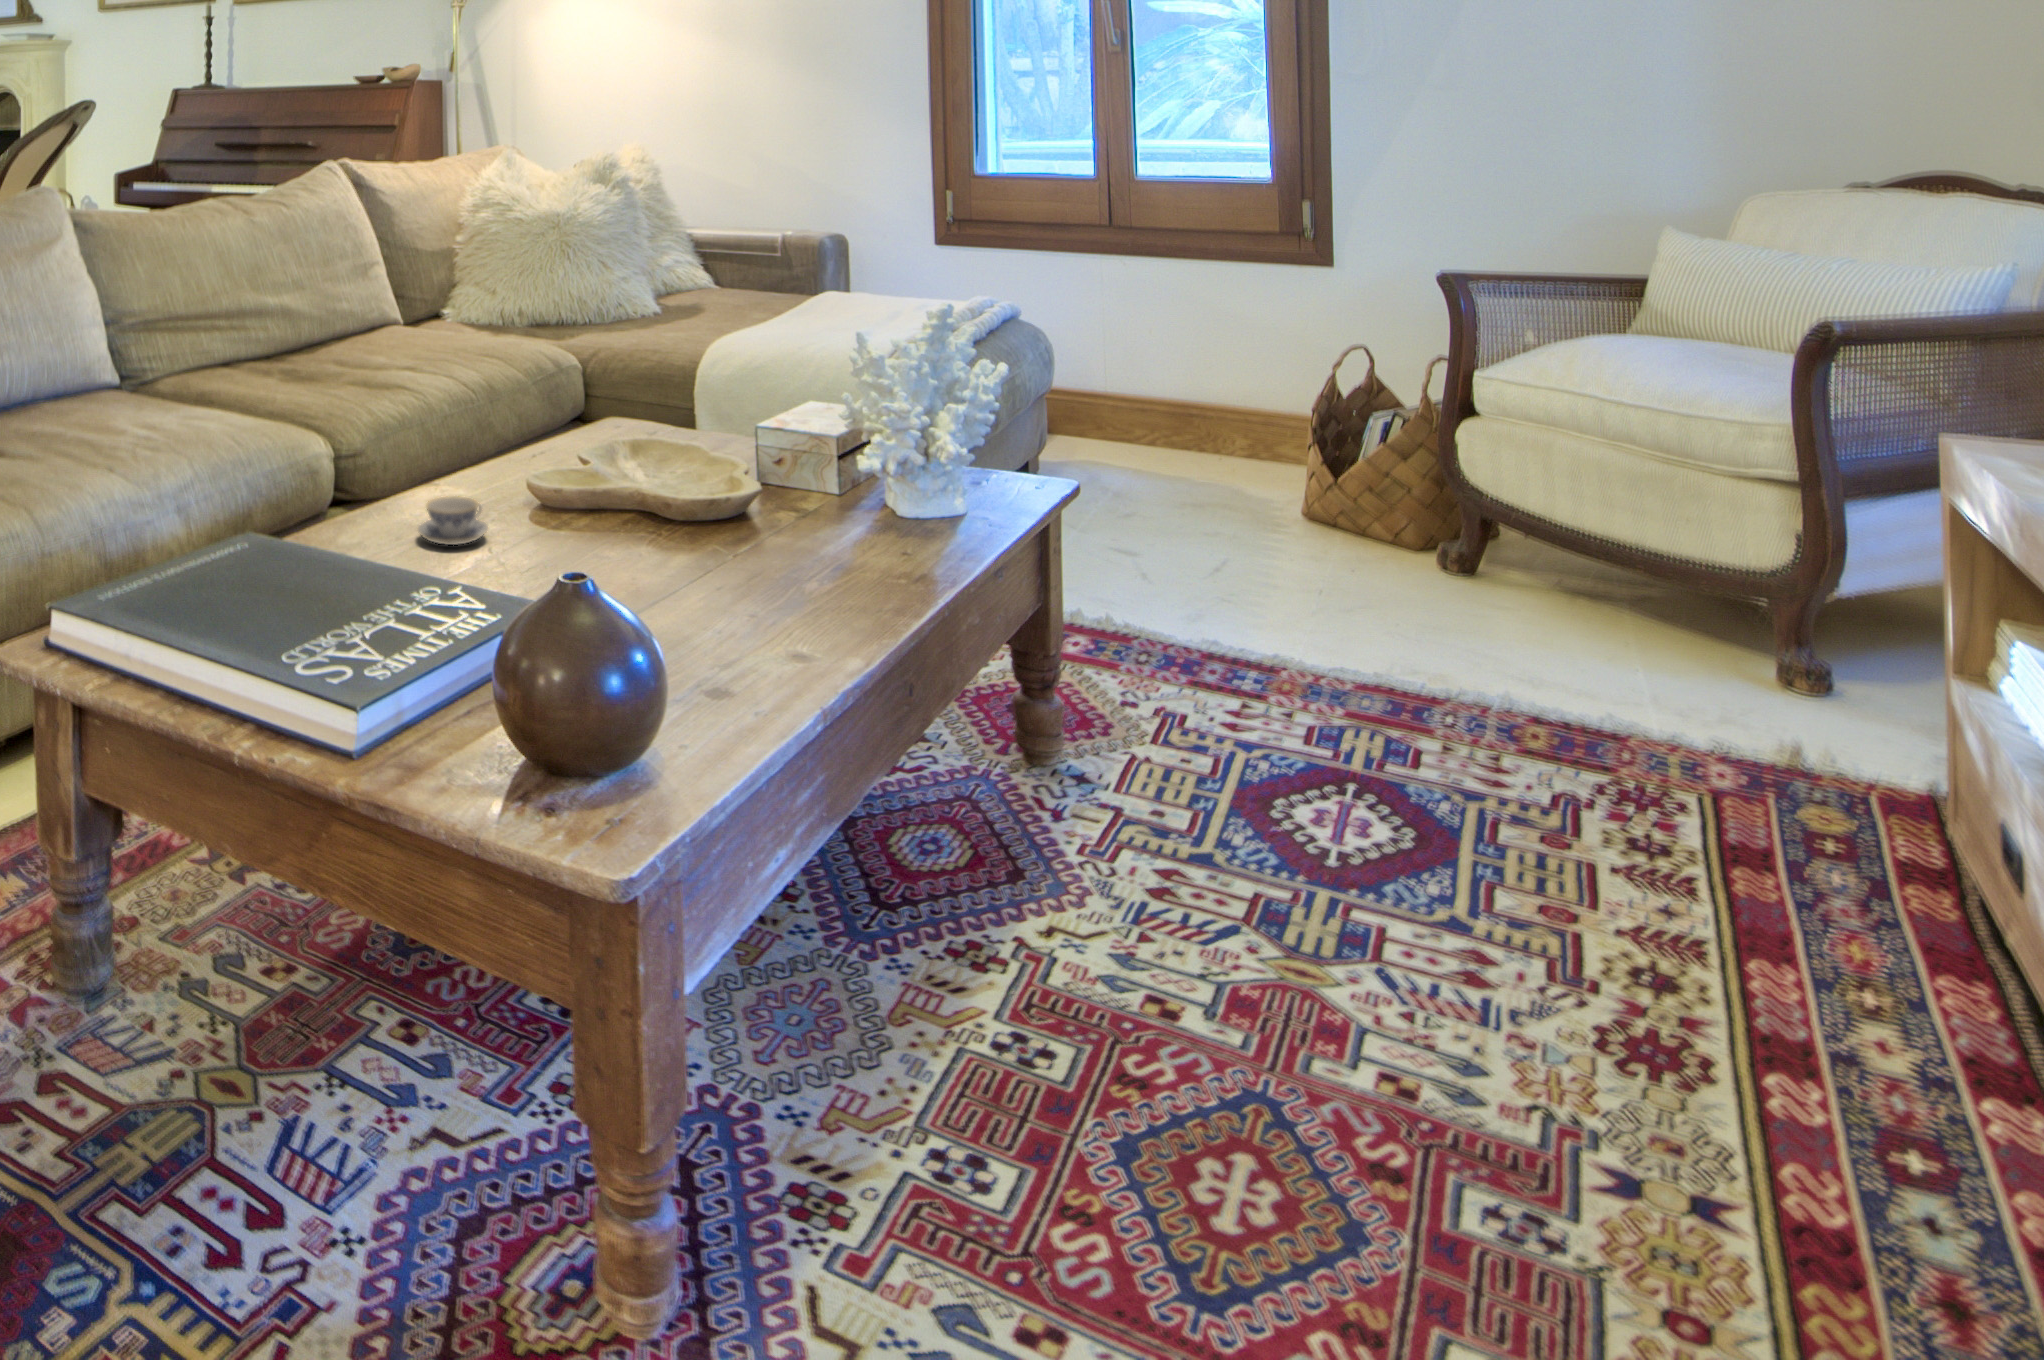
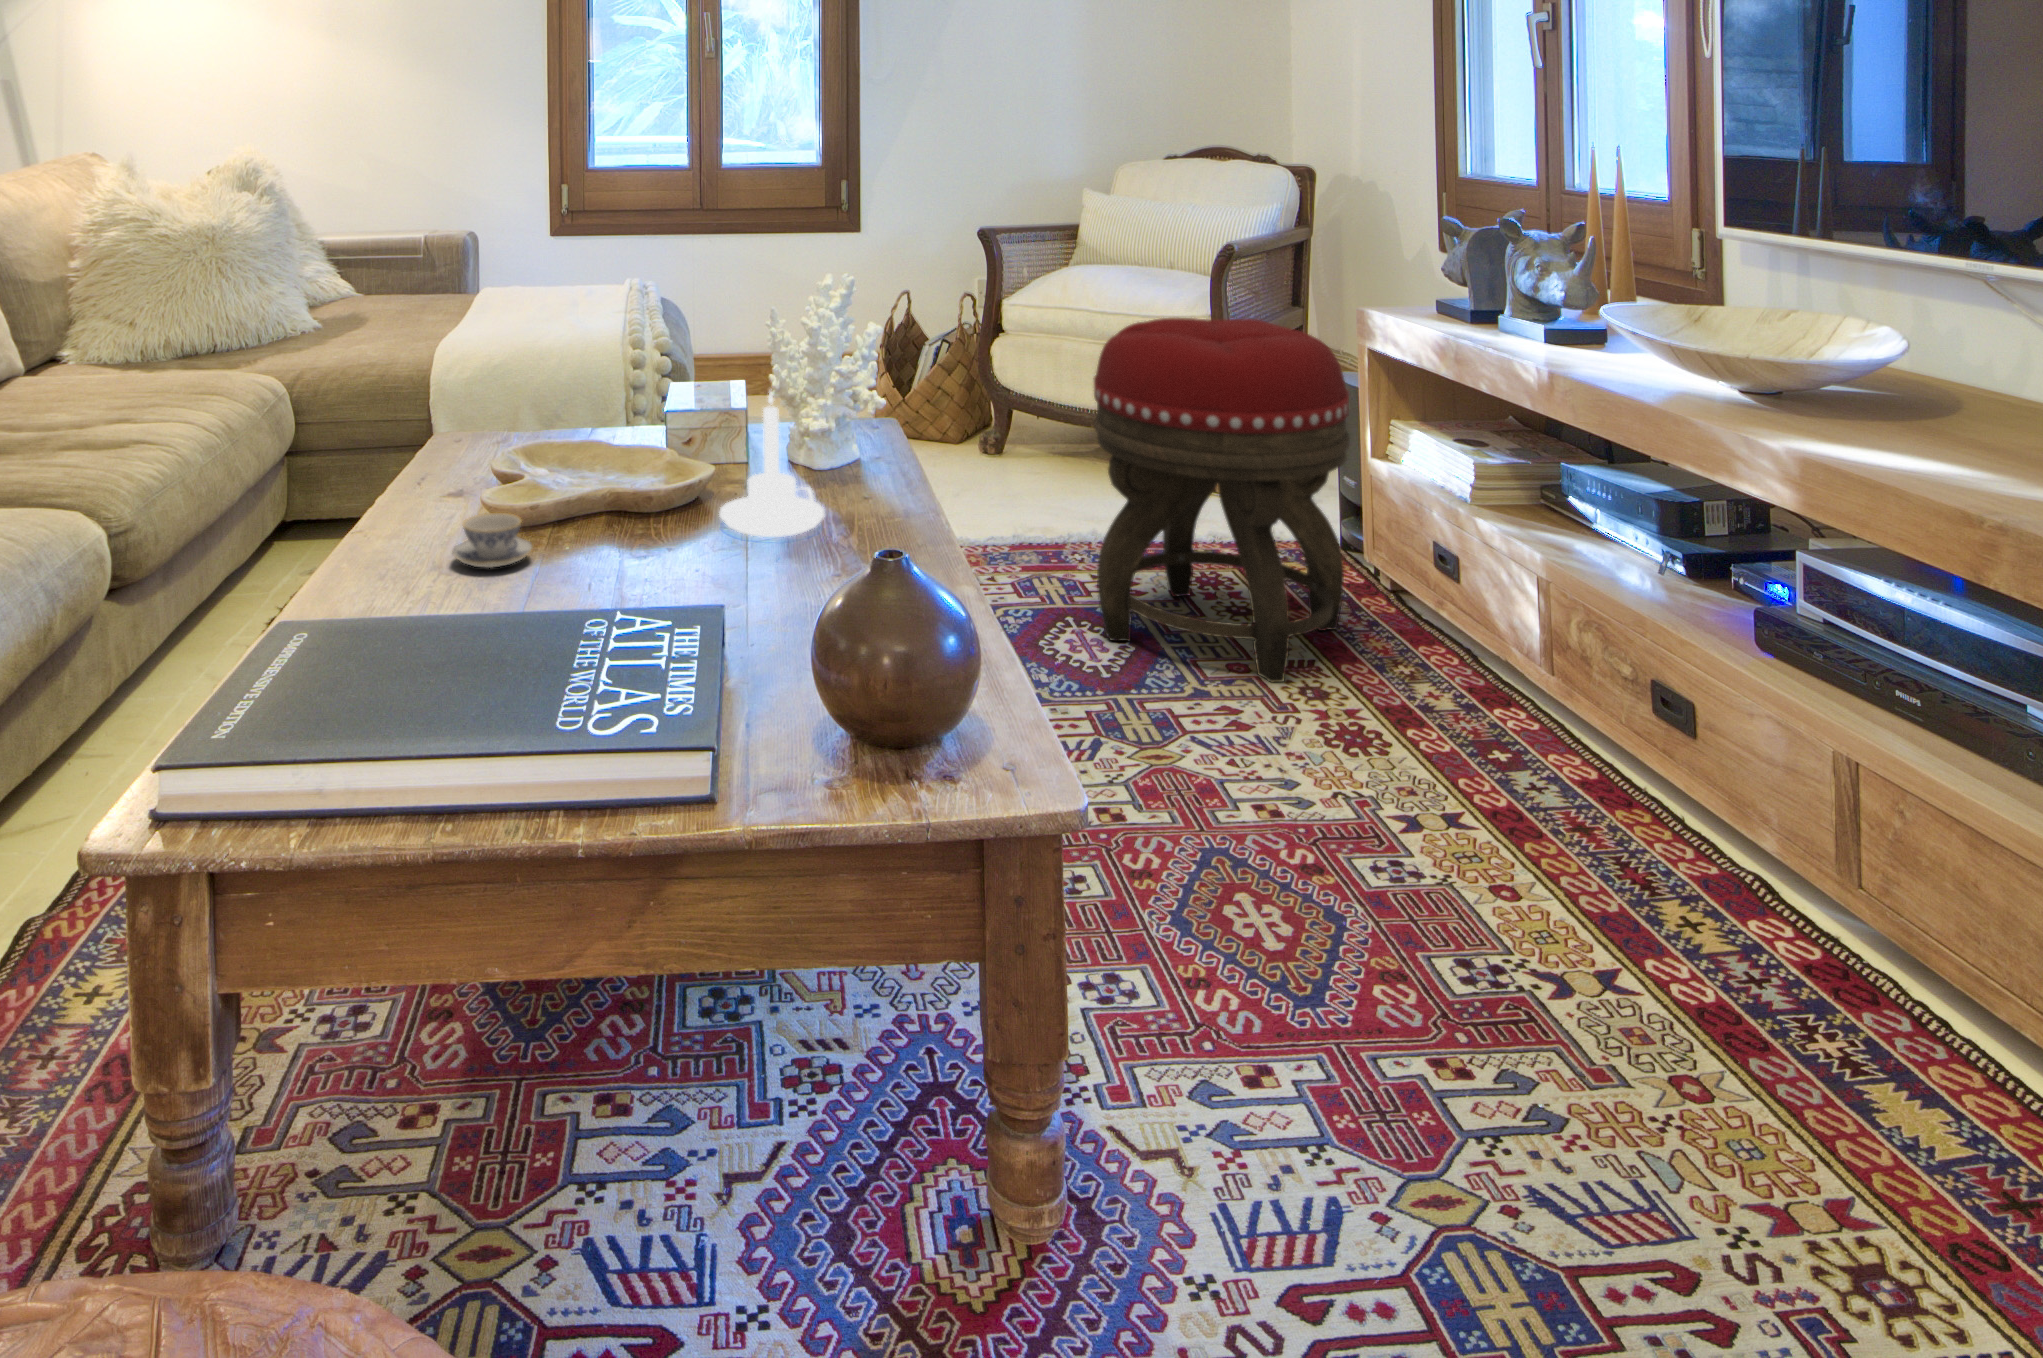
footstool: none [1361,414,1820,950] -> present [1094,318,1350,682]
candle holder: none [675,422,786,576] -> present [720,391,824,537]

